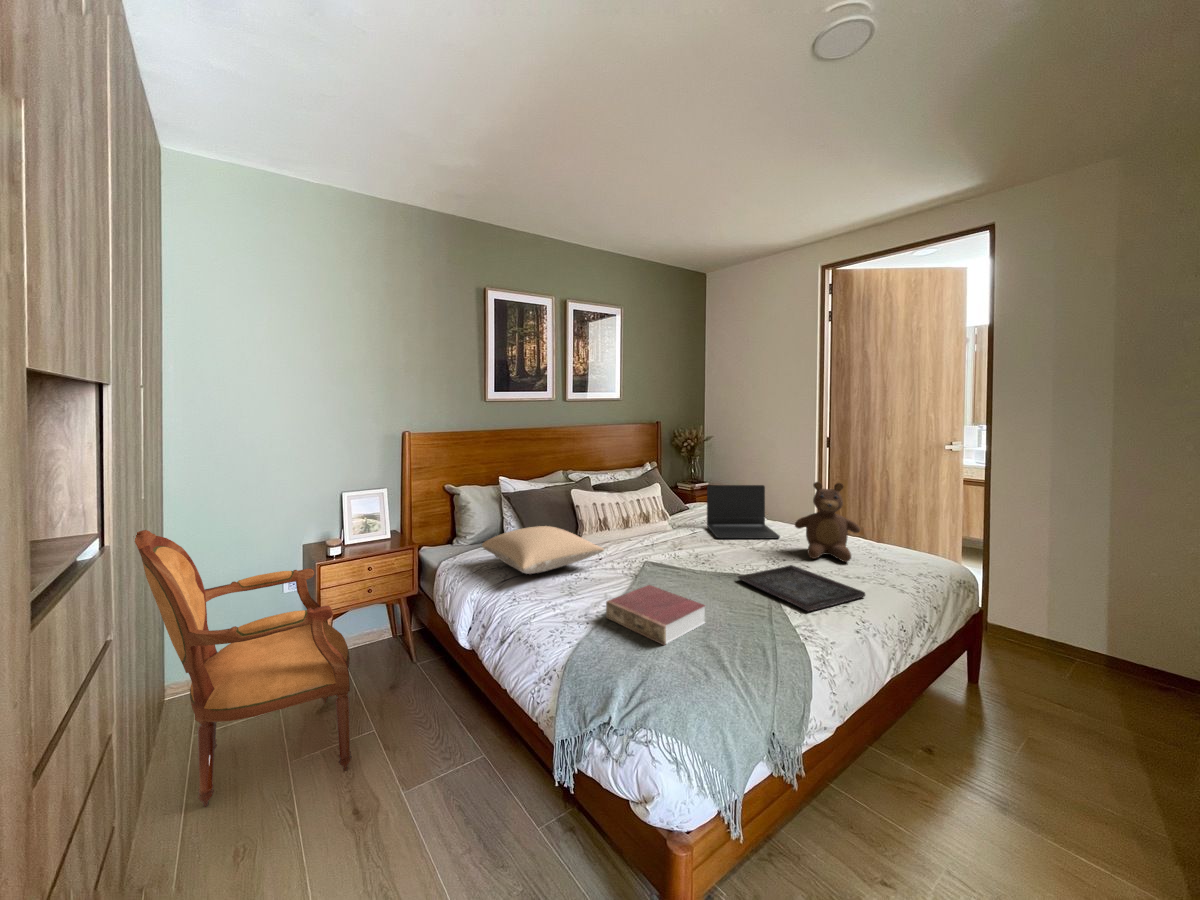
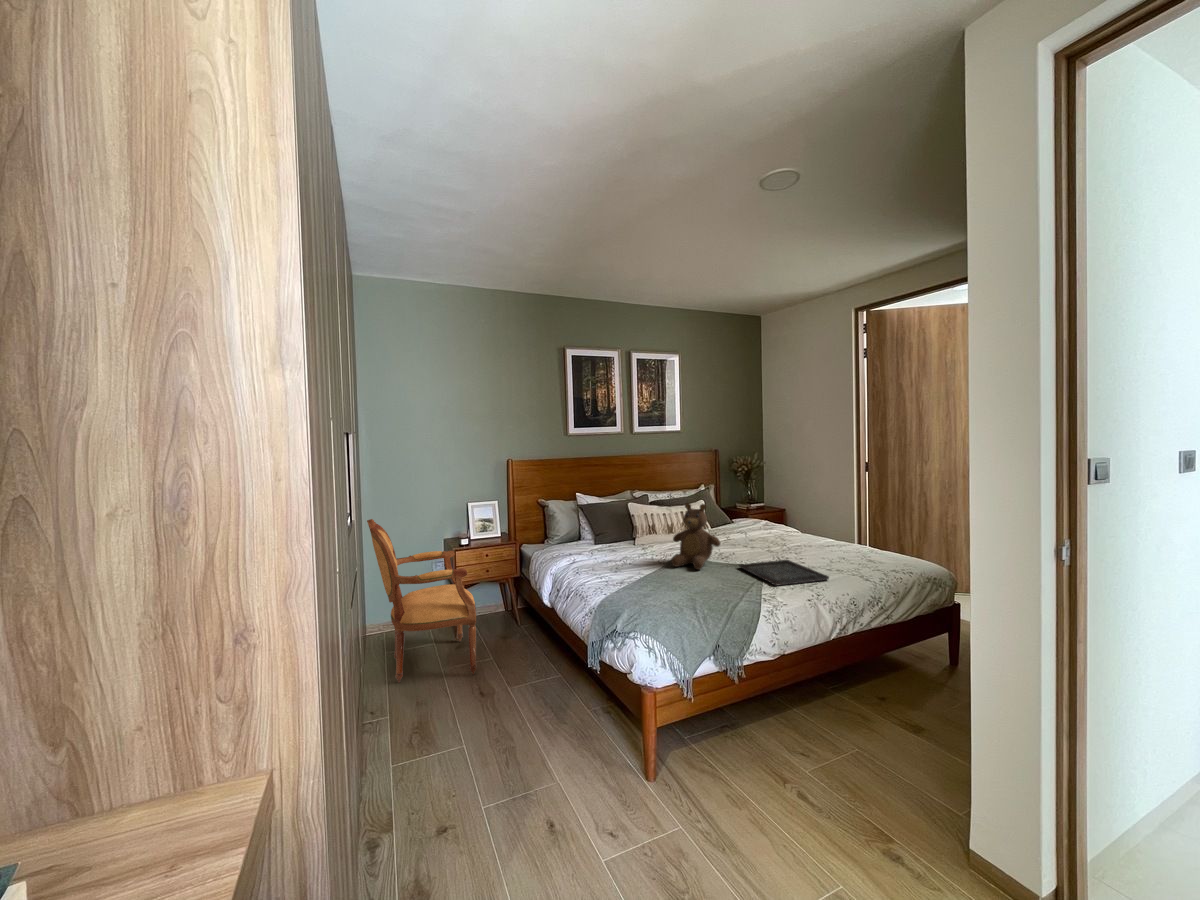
teddy bear: present [795,482,860,562] -> present [671,503,720,570]
laptop: present [707,485,780,538] -> none [741,500,798,544]
pillow: present [482,526,604,574] -> none [560,528,644,558]
book: present [606,585,705,645] -> none [632,565,698,597]

